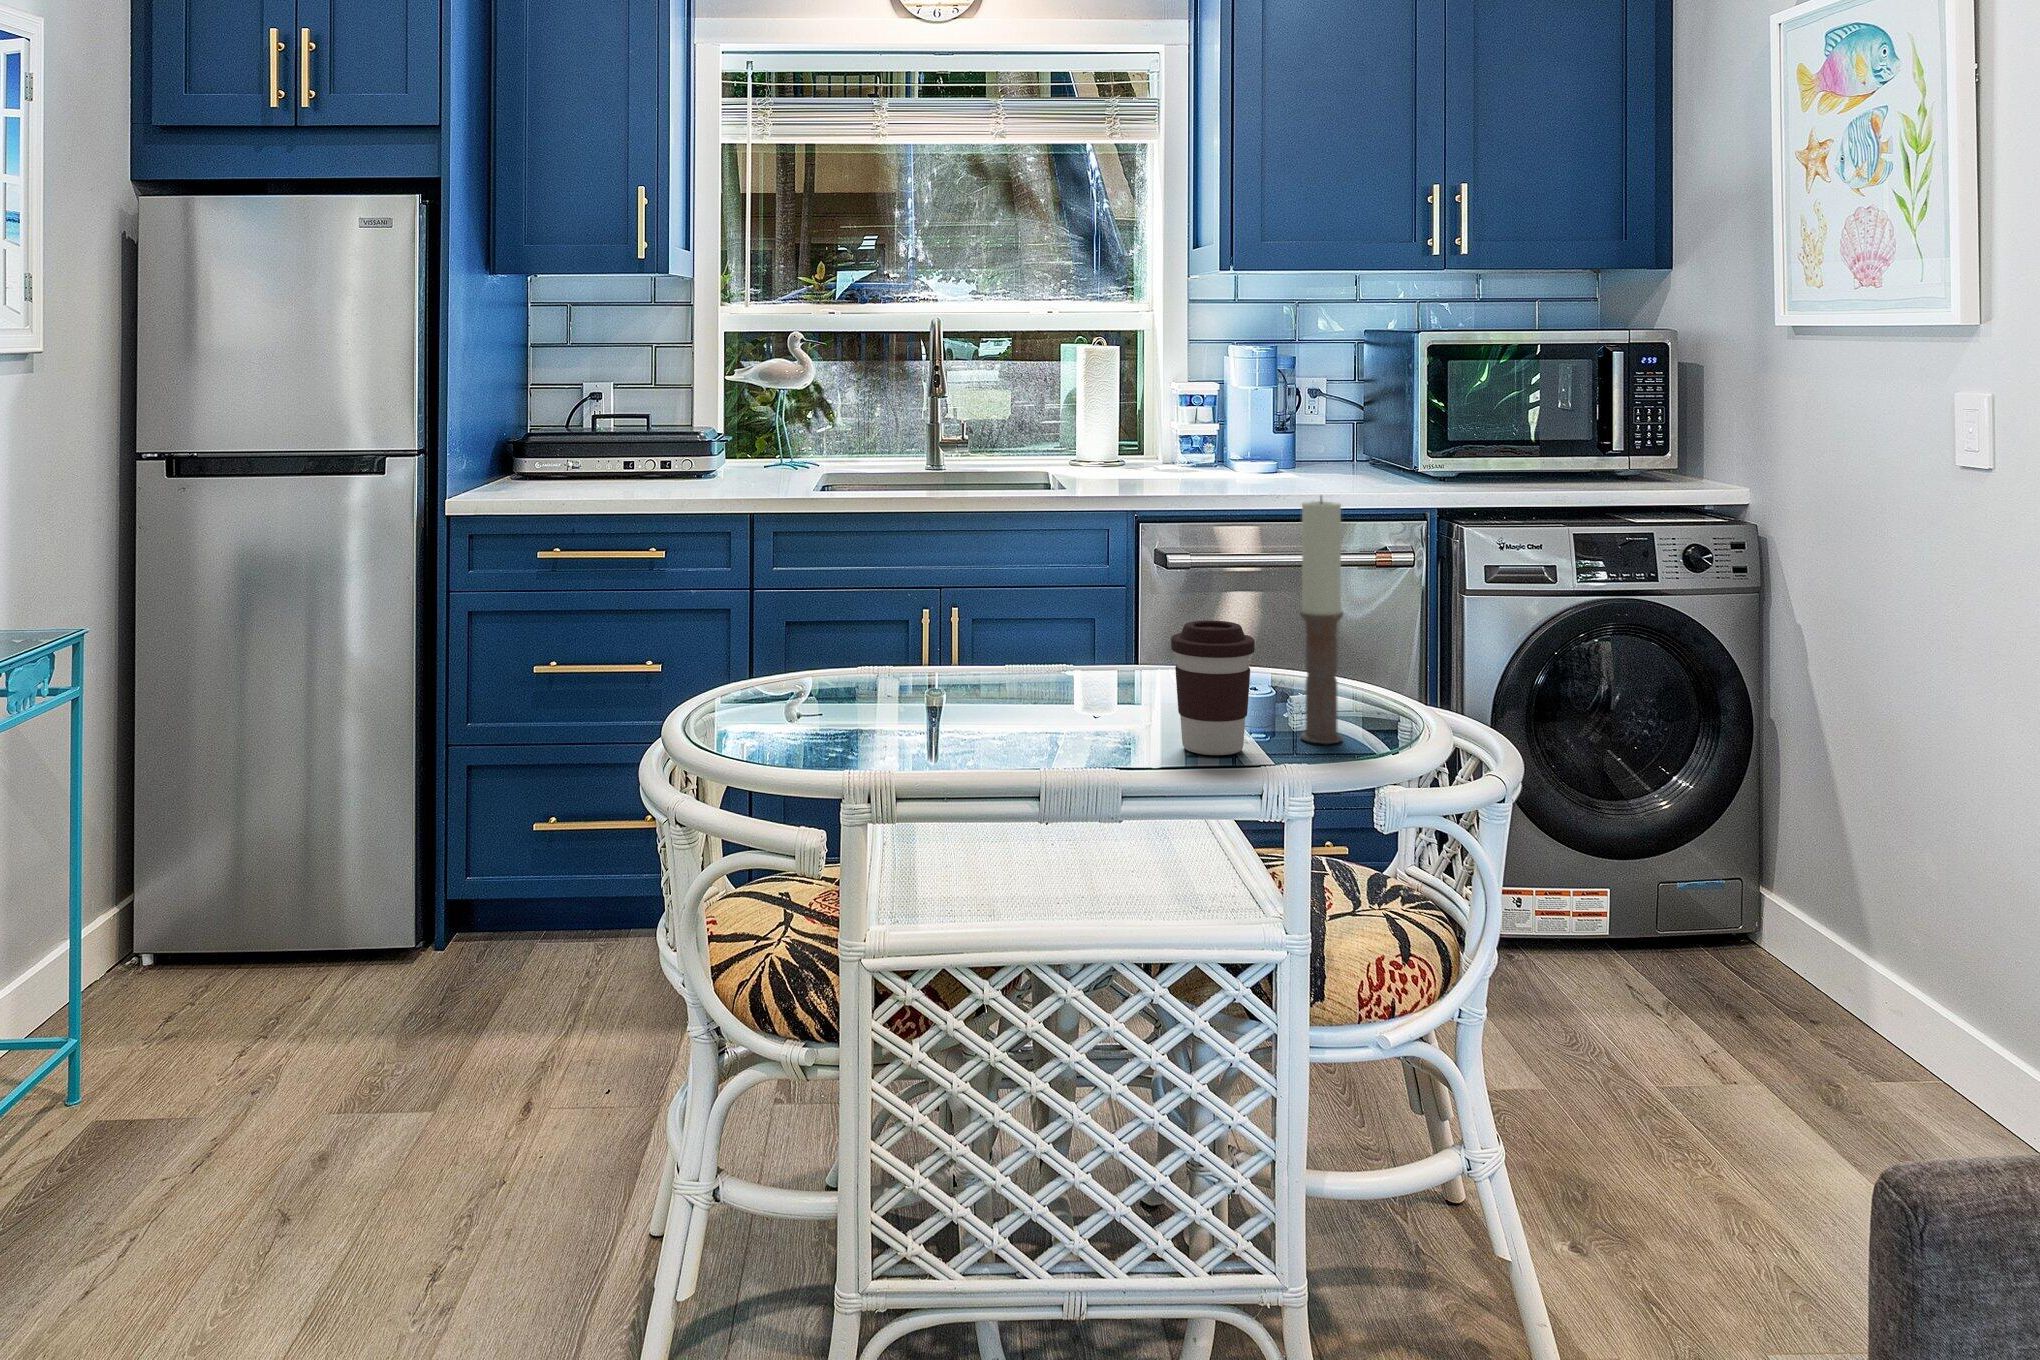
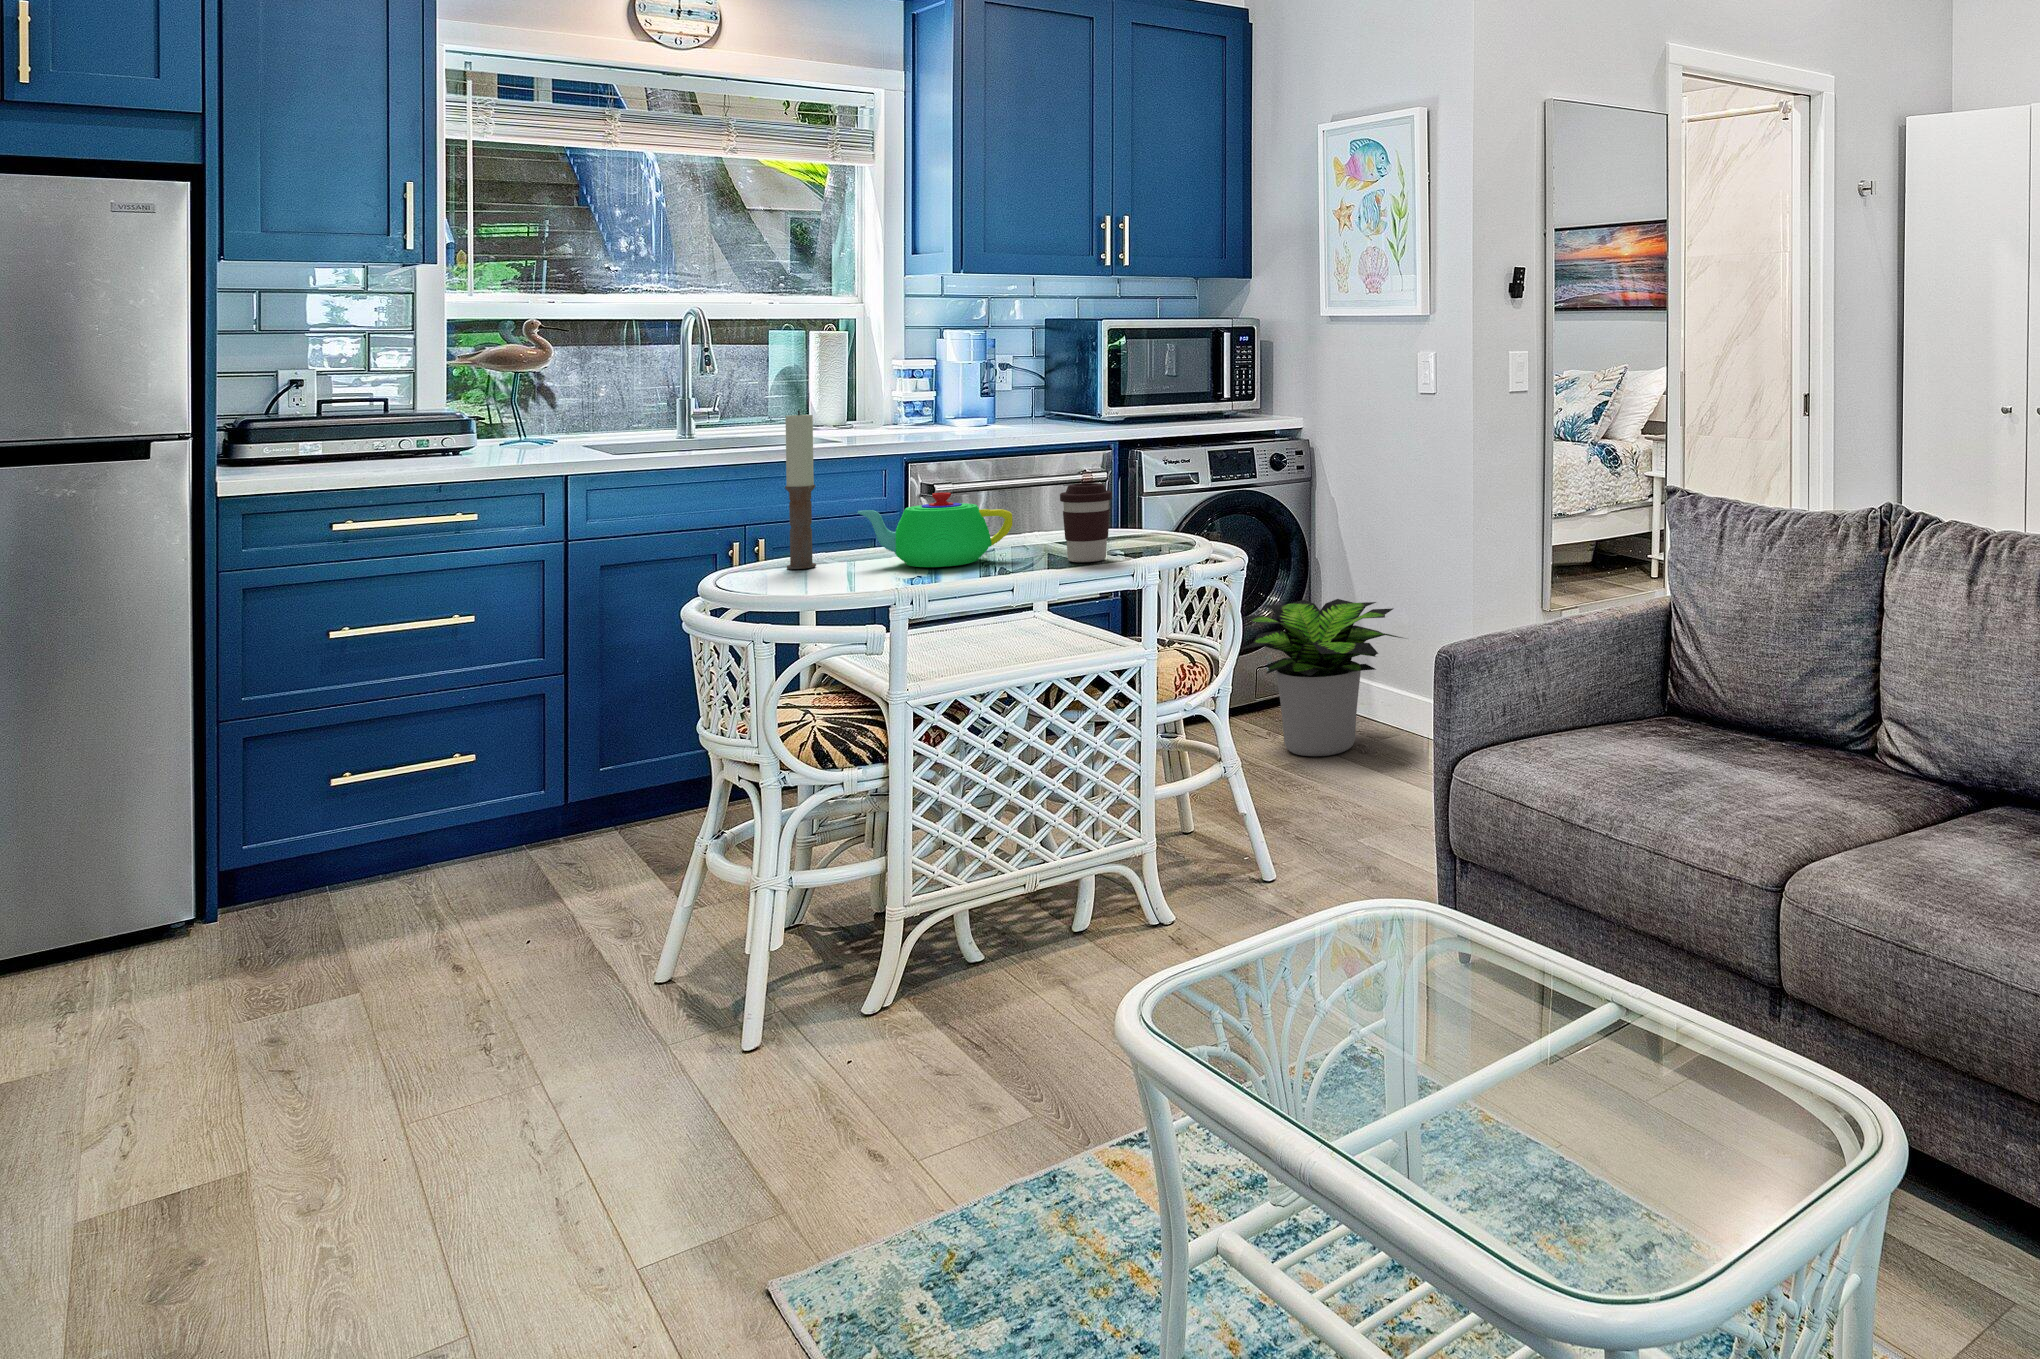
candle: present [1300,497,1343,743] -> present [785,411,816,569]
teapot: none [901,612,1113,730] -> present [858,492,1013,567]
potted plant: none [1600,795,1928,1078] -> present [1242,599,1403,756]

